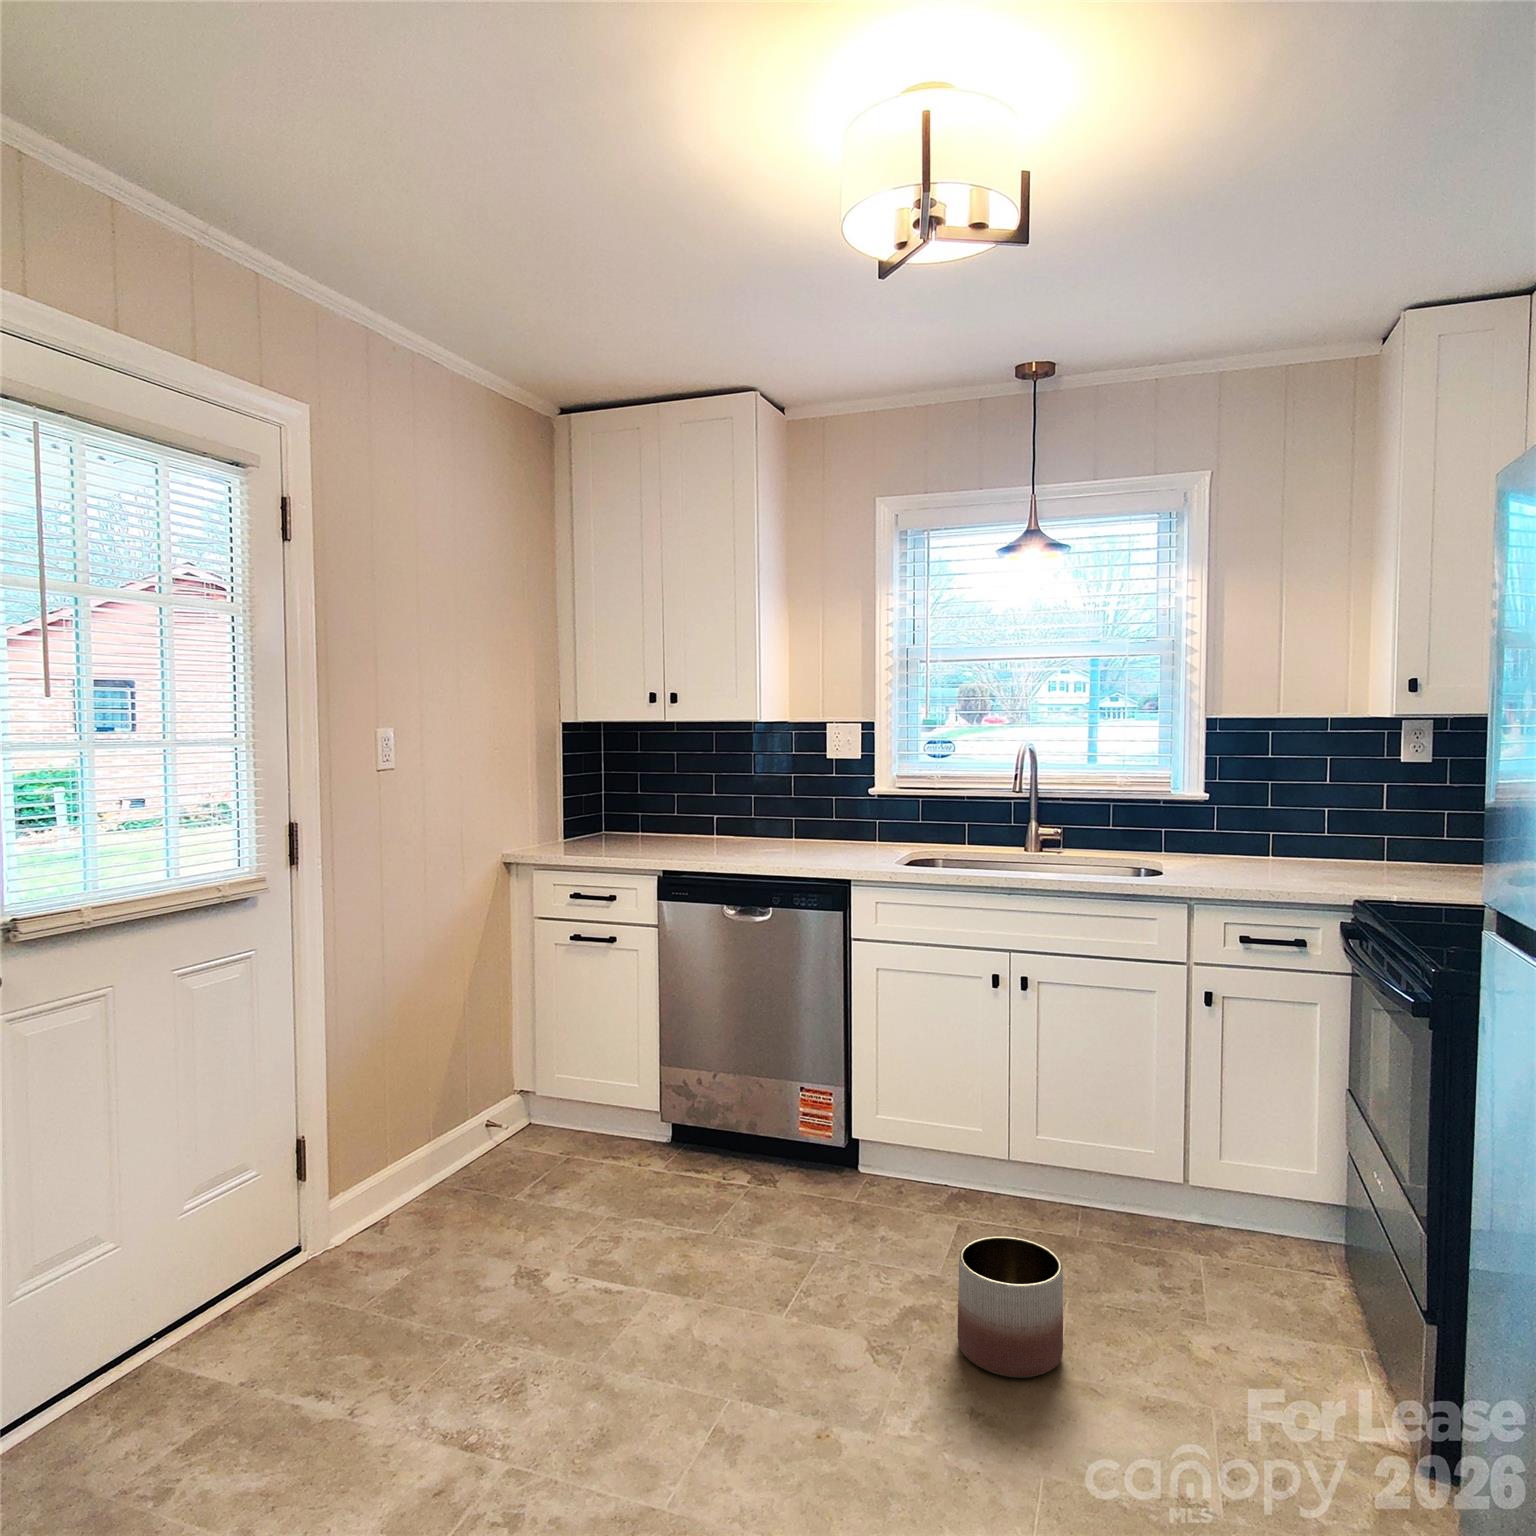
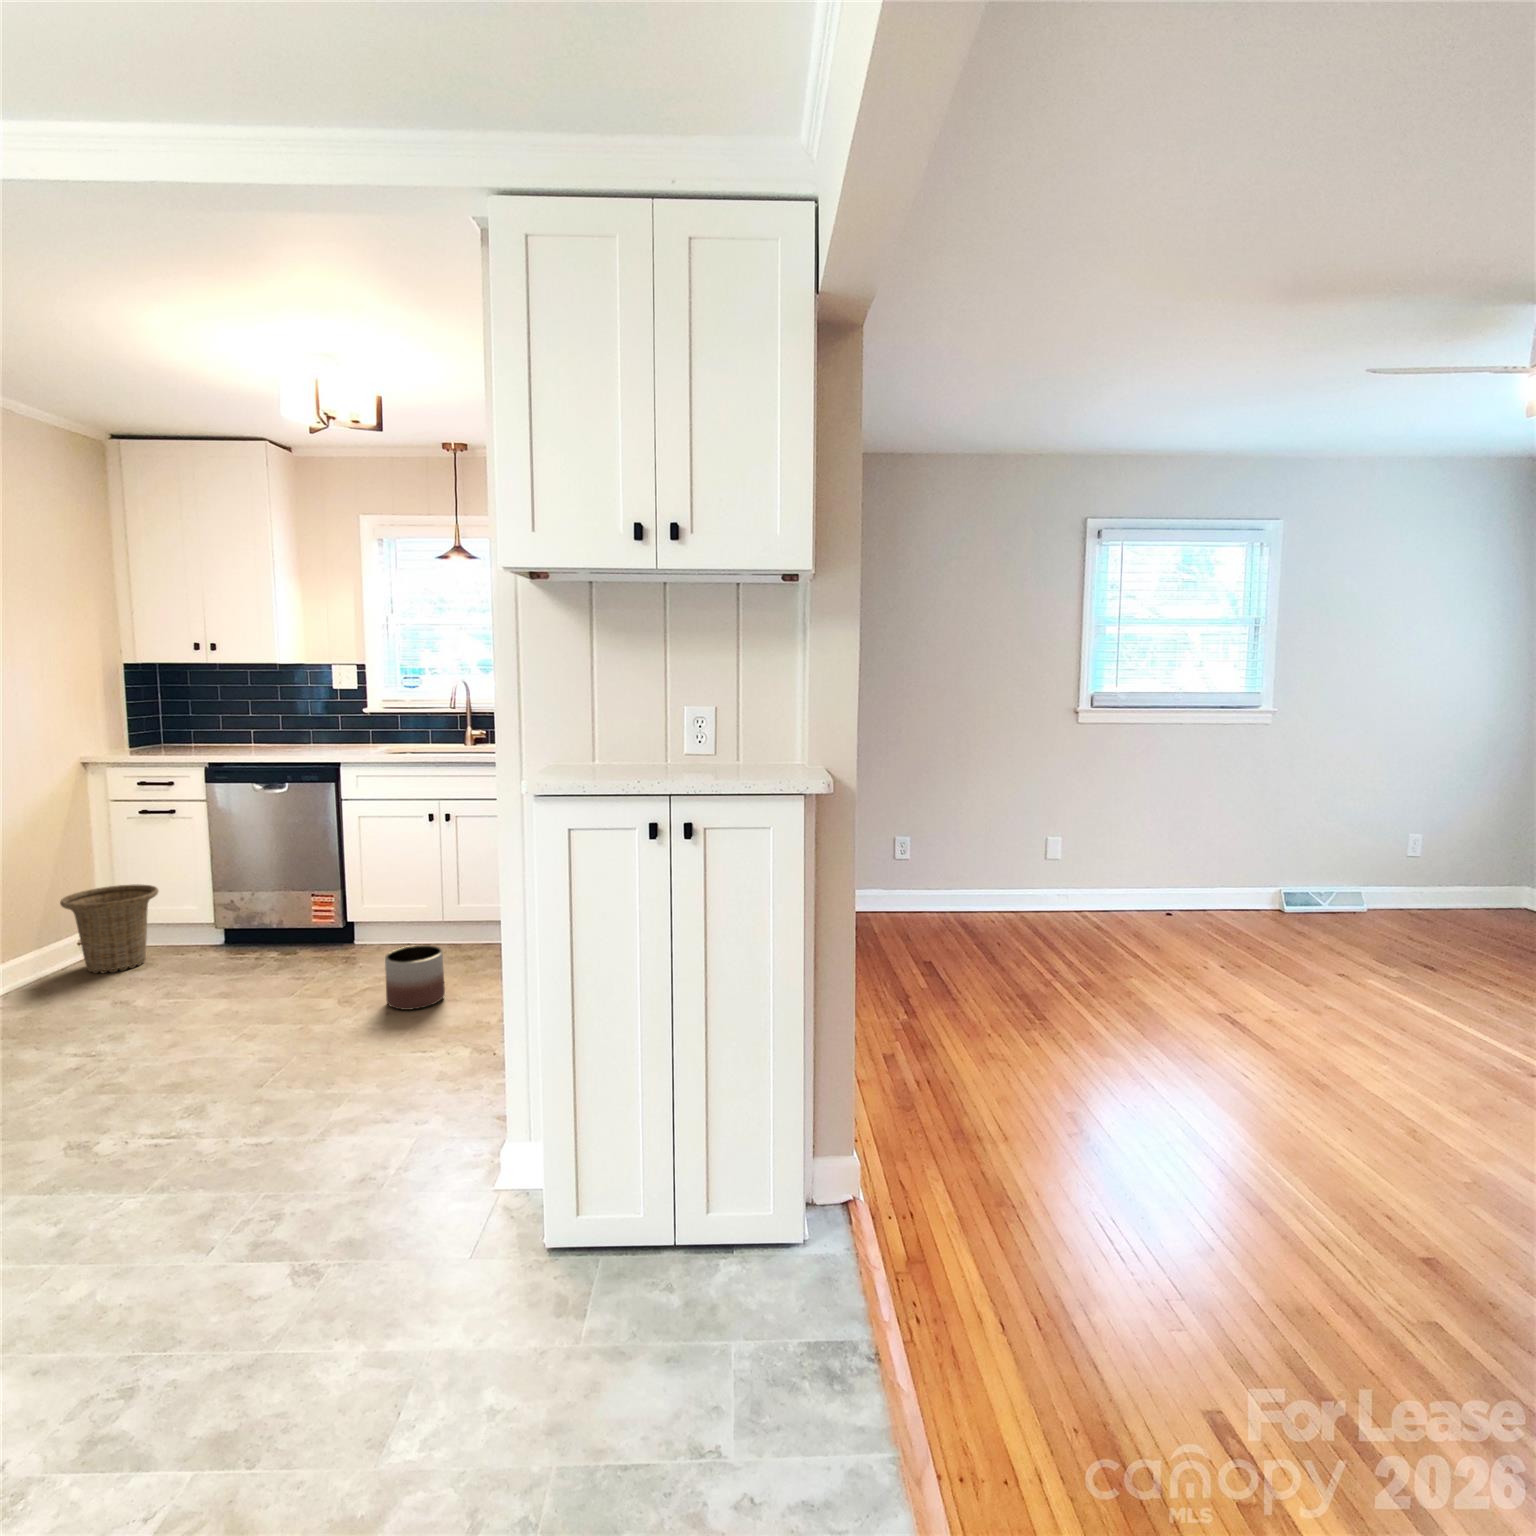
basket: none [475,1042,593,1180] -> present [60,884,158,973]

